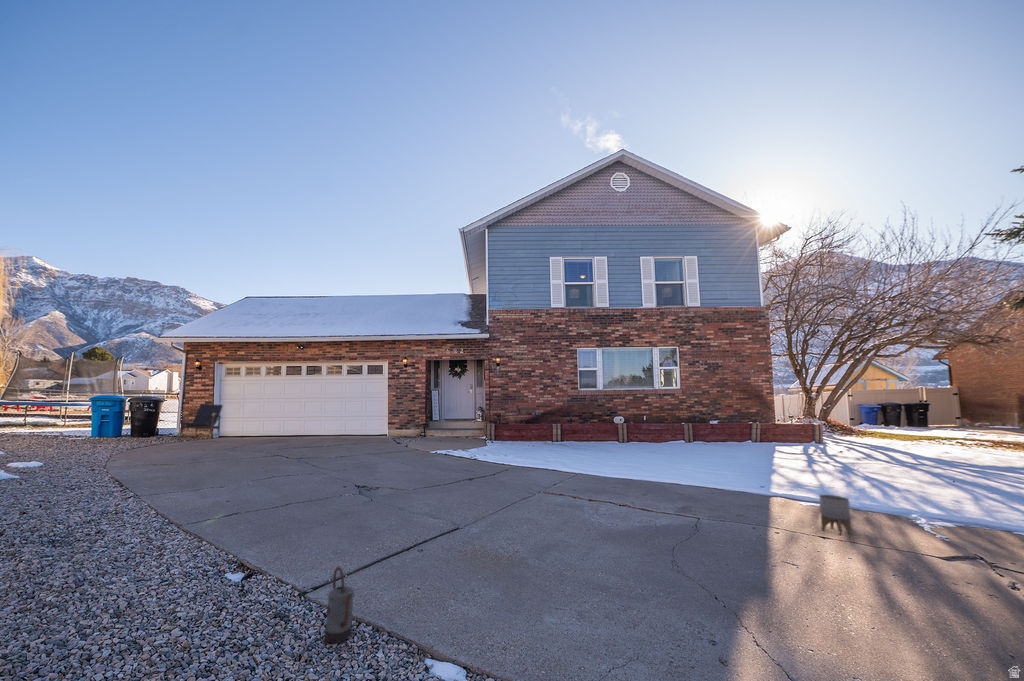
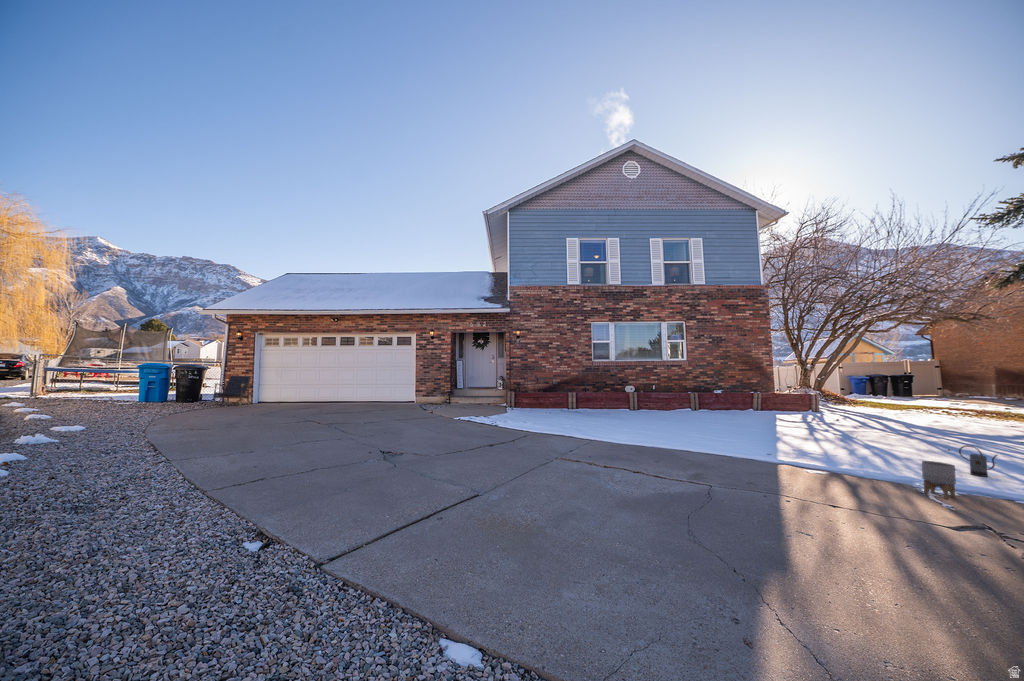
planter: present [820,495,851,535] -> present [922,461,956,499]
watering can: present [325,567,354,643] -> present [959,445,997,477]

